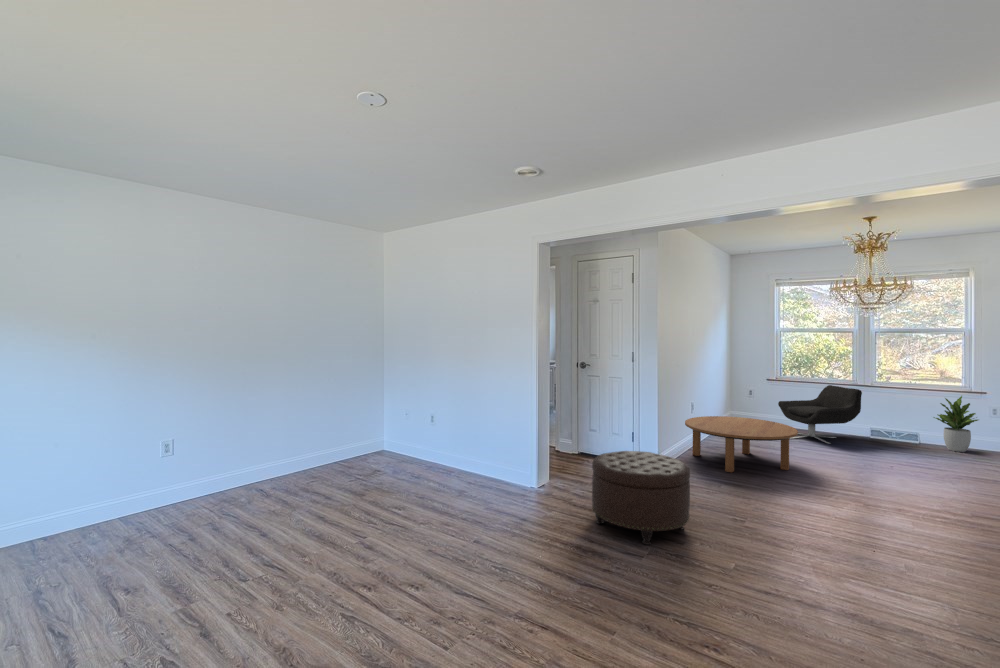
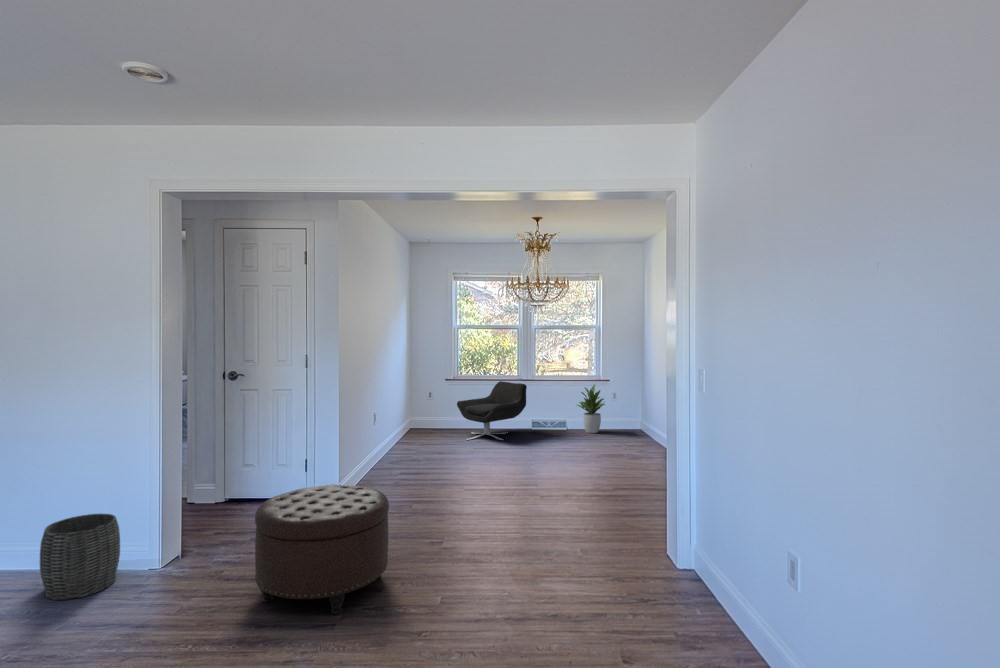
coffee table: present [685,416,798,472] -> none [368,423,482,488]
woven basket: none [479,446,517,494] -> present [40,514,120,600]

